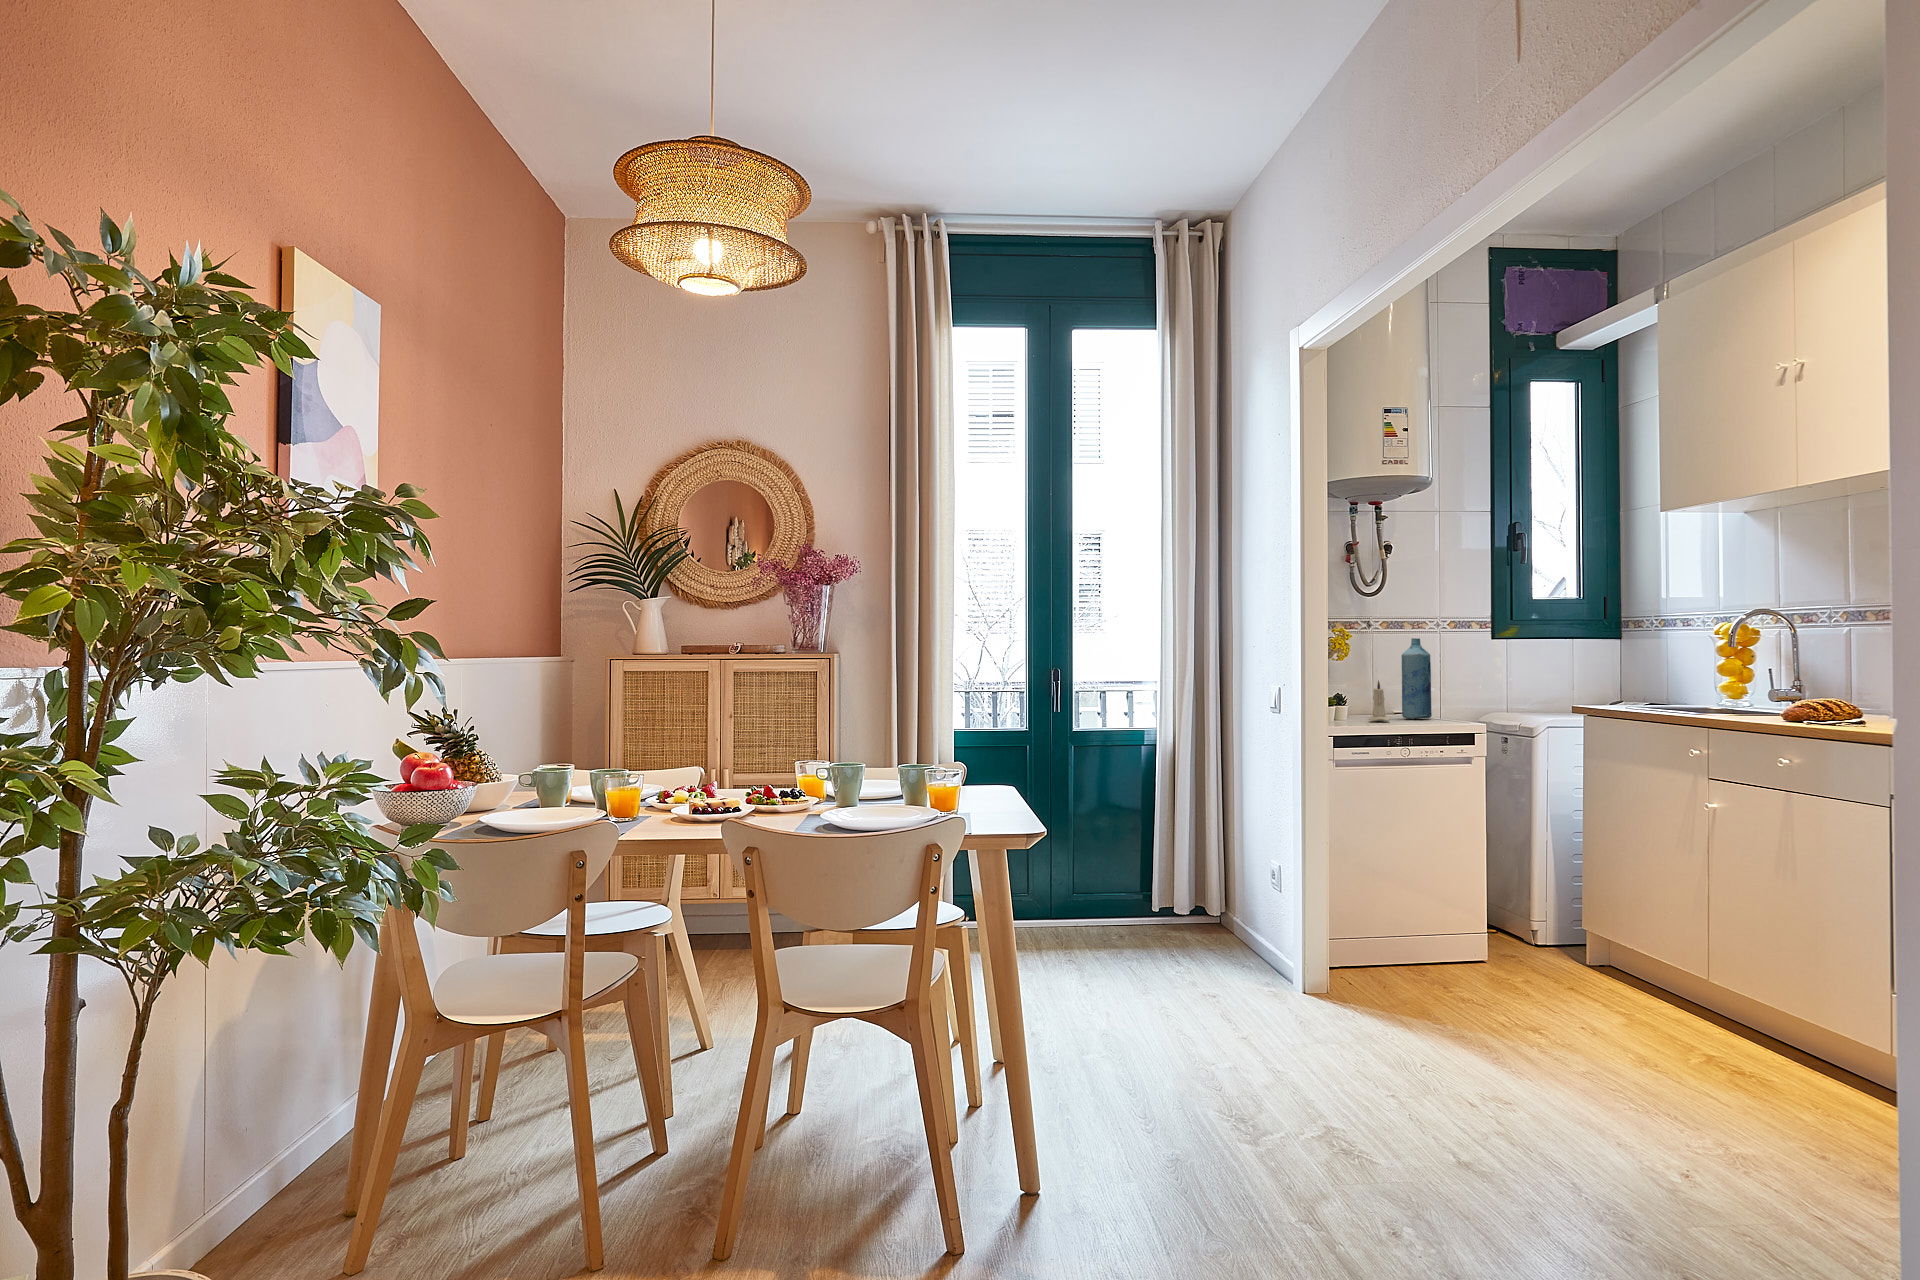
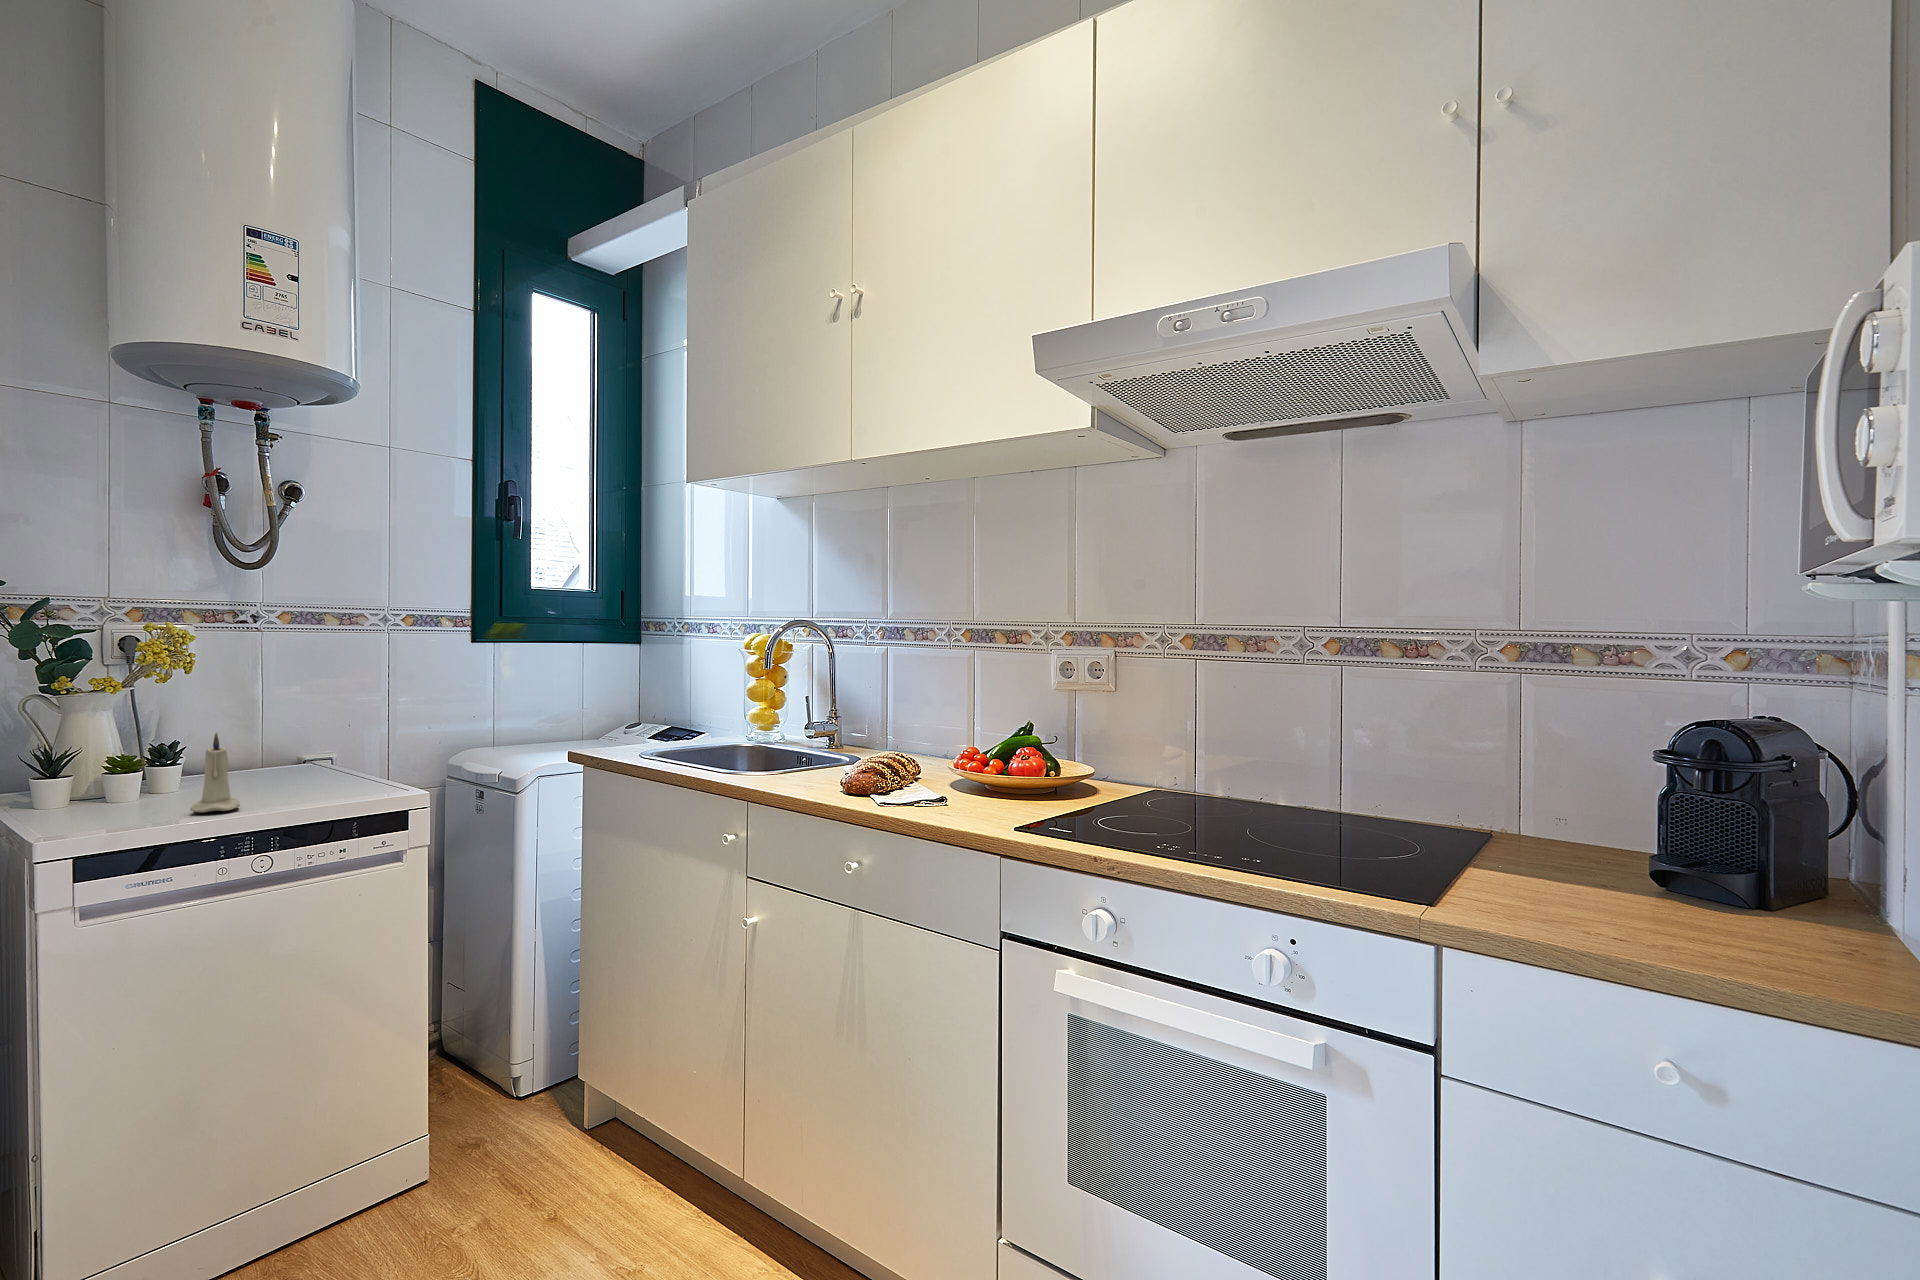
bottle: present [1401,638,1432,719] -> none [283,651,340,792]

